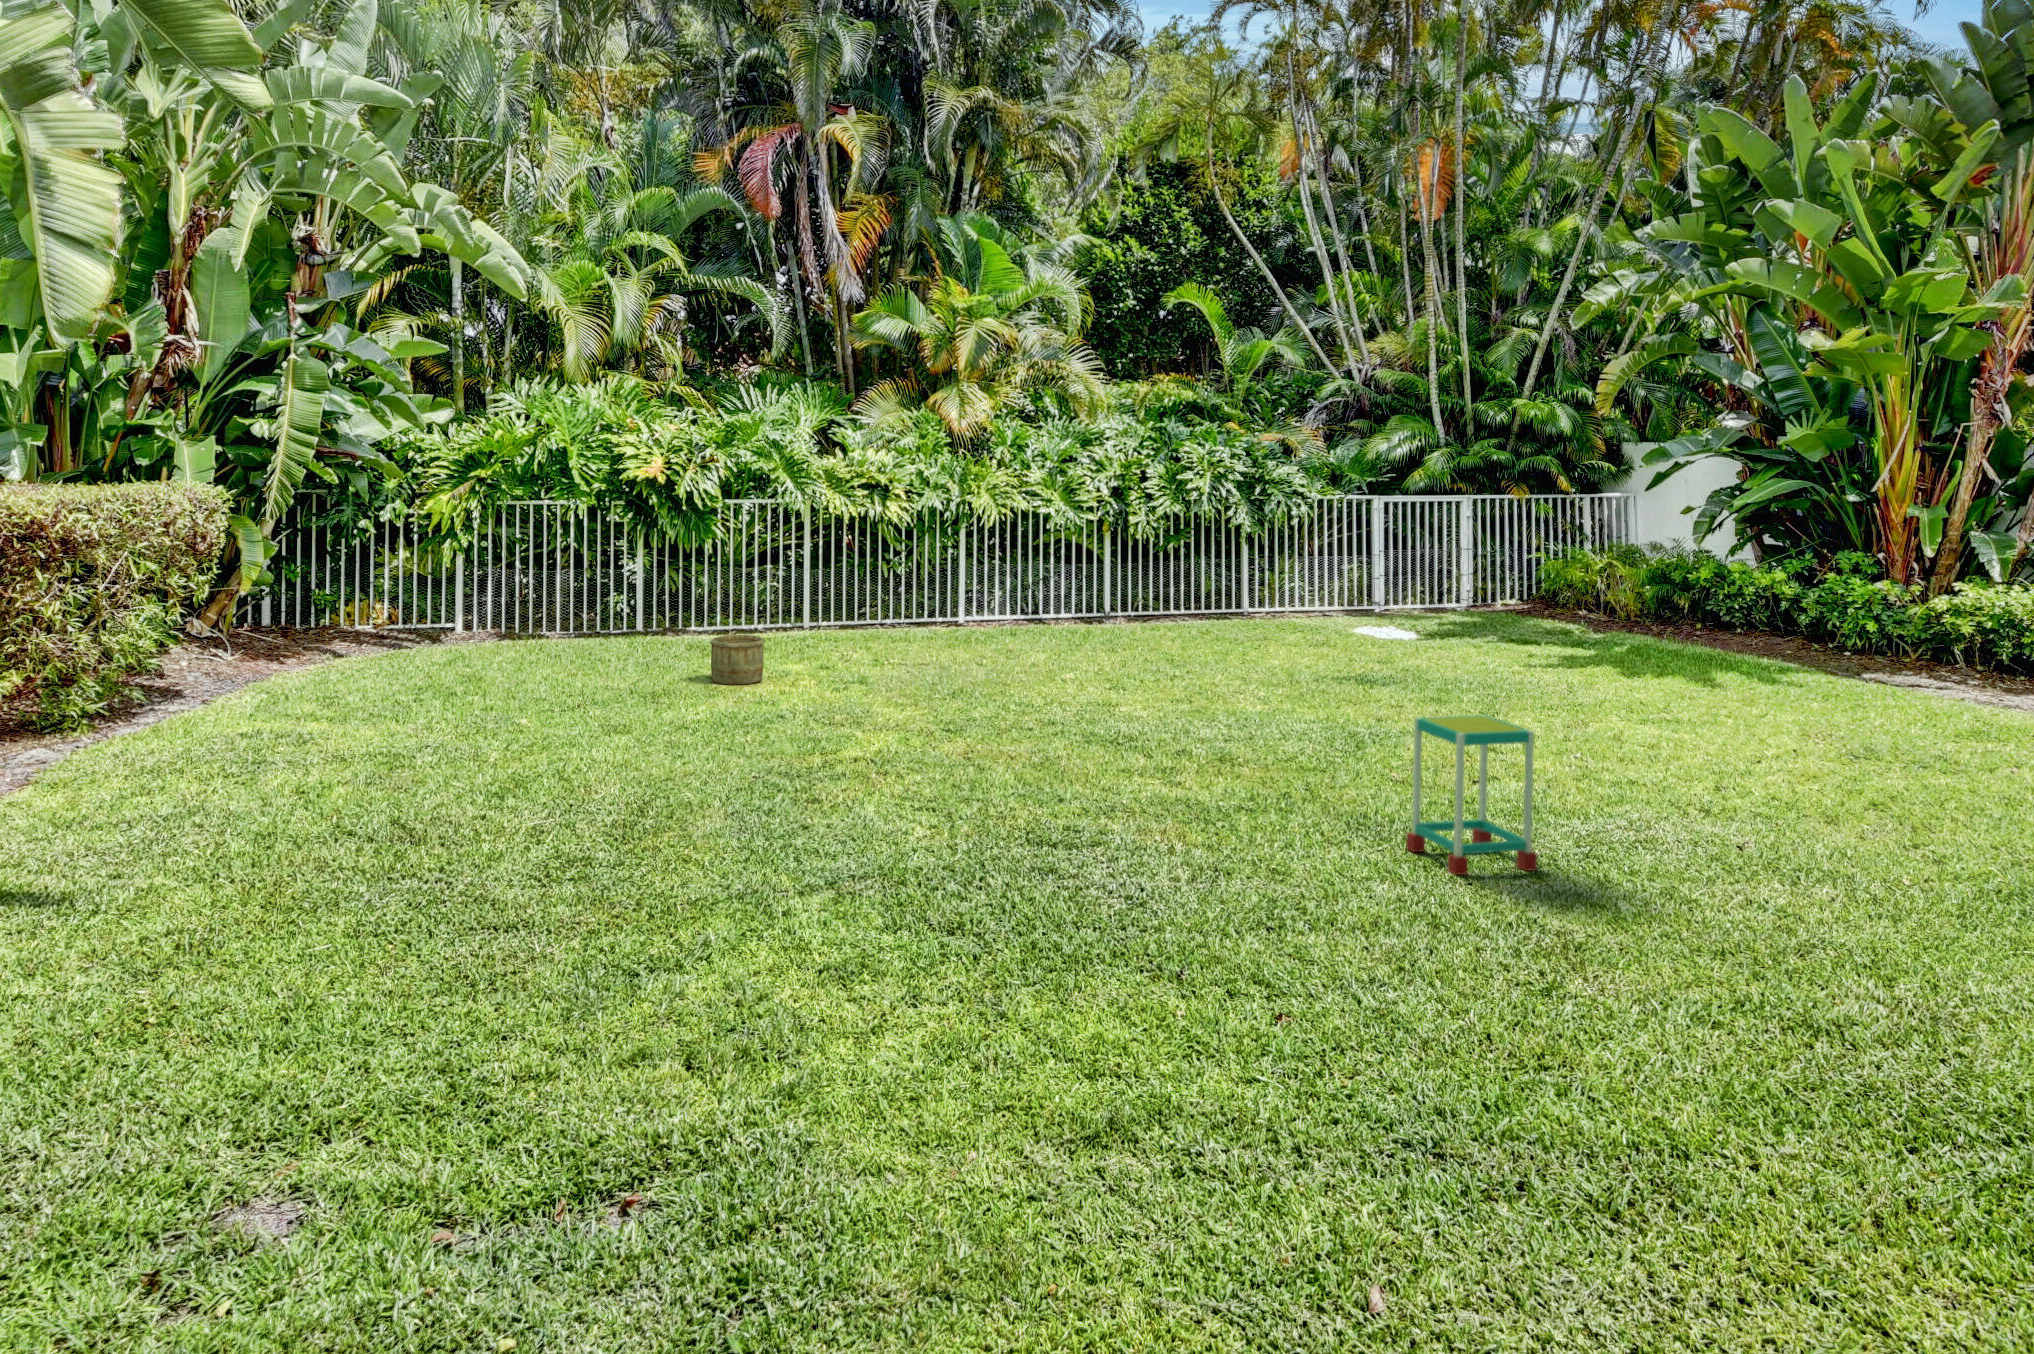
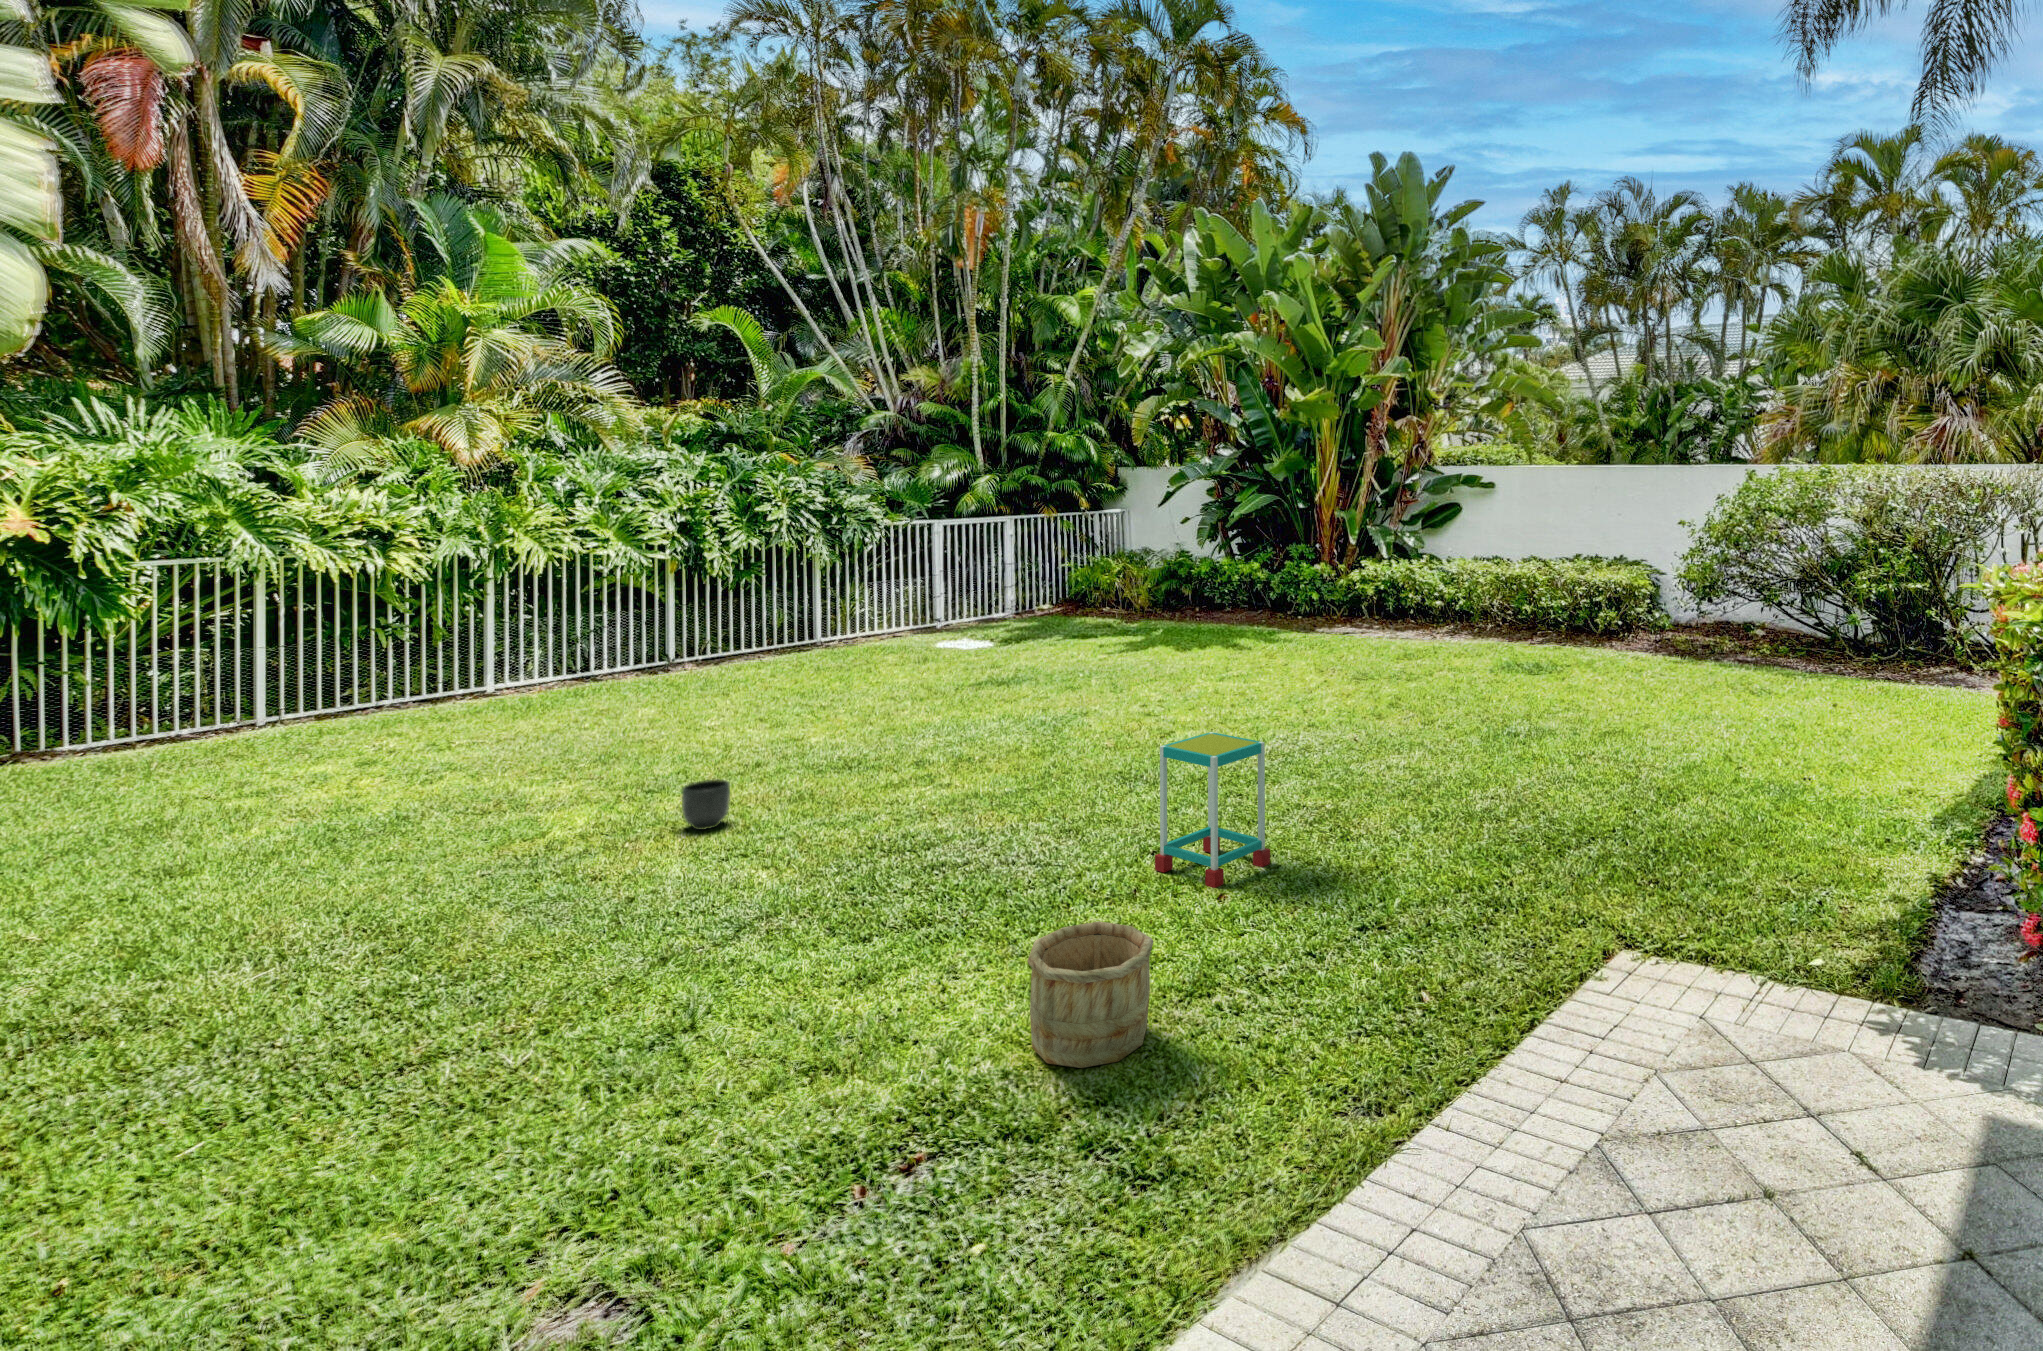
wooden bucket: present [710,635,765,685] -> present [1028,921,1154,1068]
planter: none [1029,701,1067,743] -> present [682,780,730,830]

